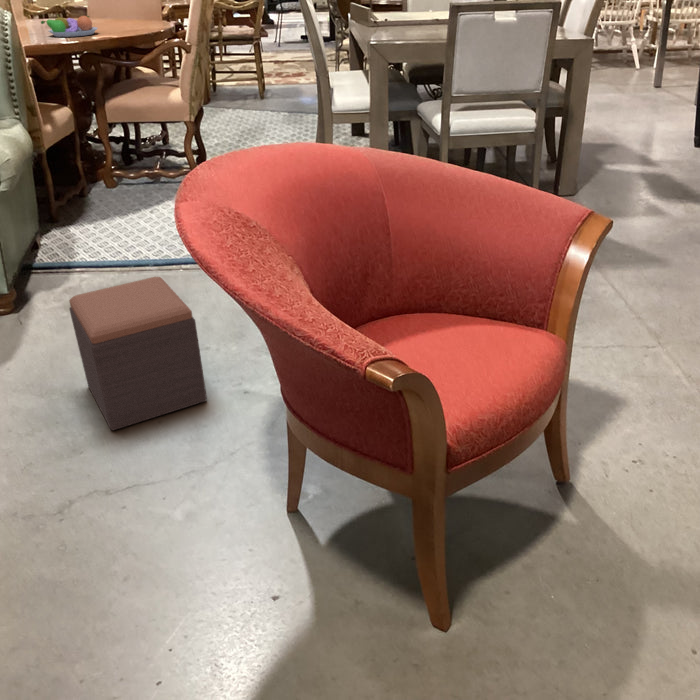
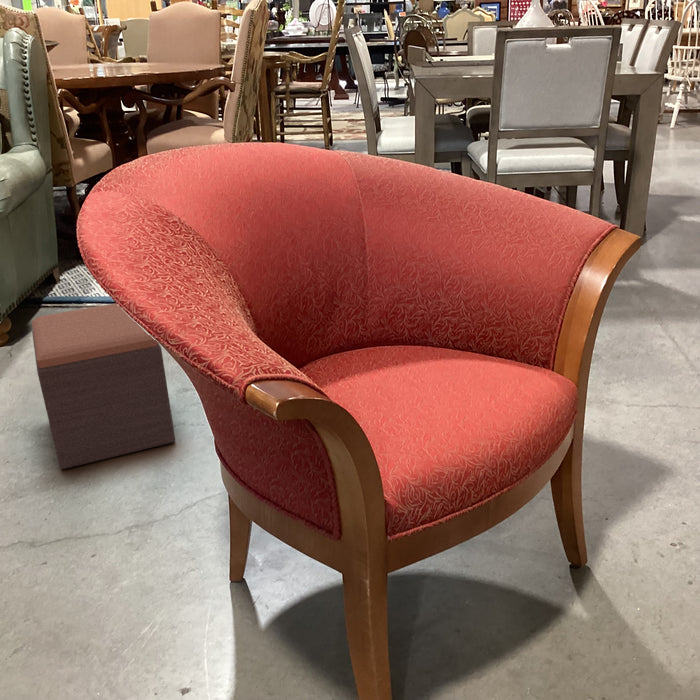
fruit bowl: present [41,16,97,37] -> none [80,51,136,72]

